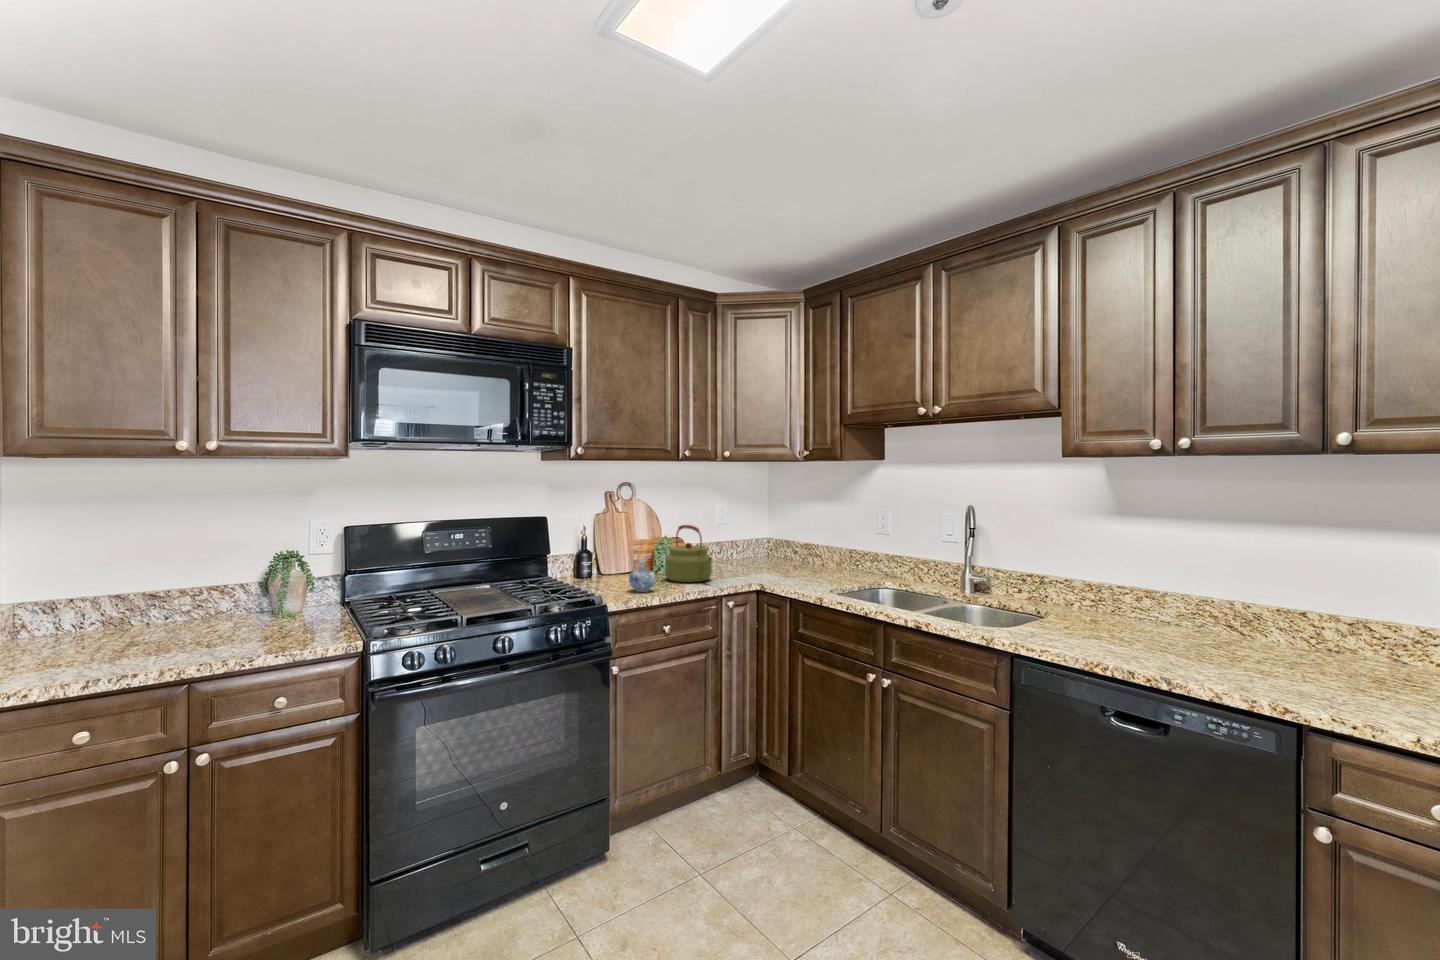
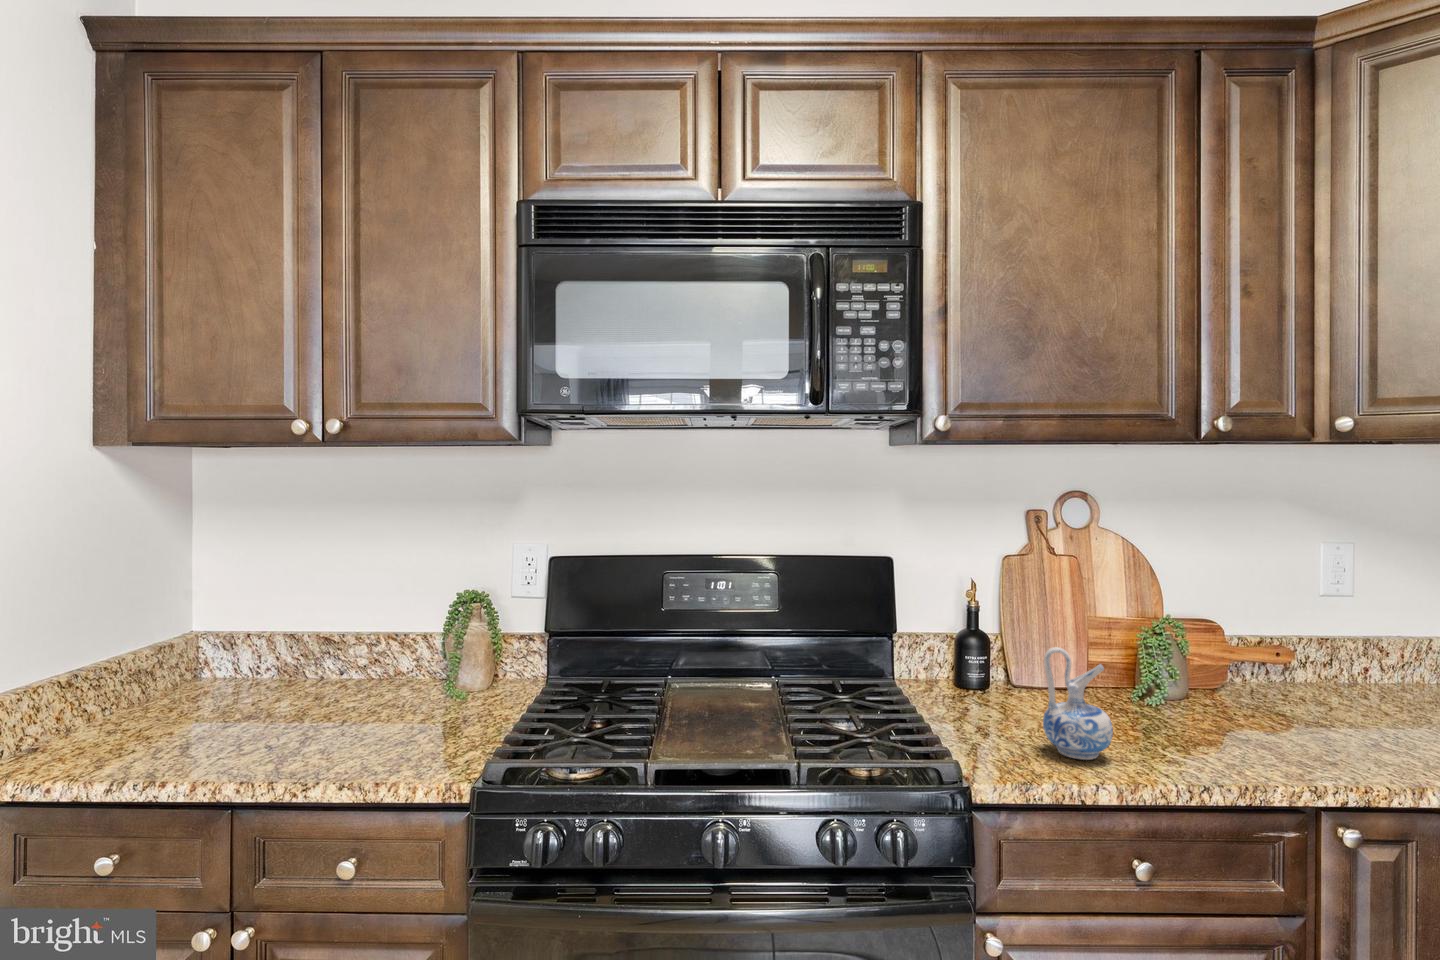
kettle: present [665,525,712,582] -> none [1155,596,1293,747]

